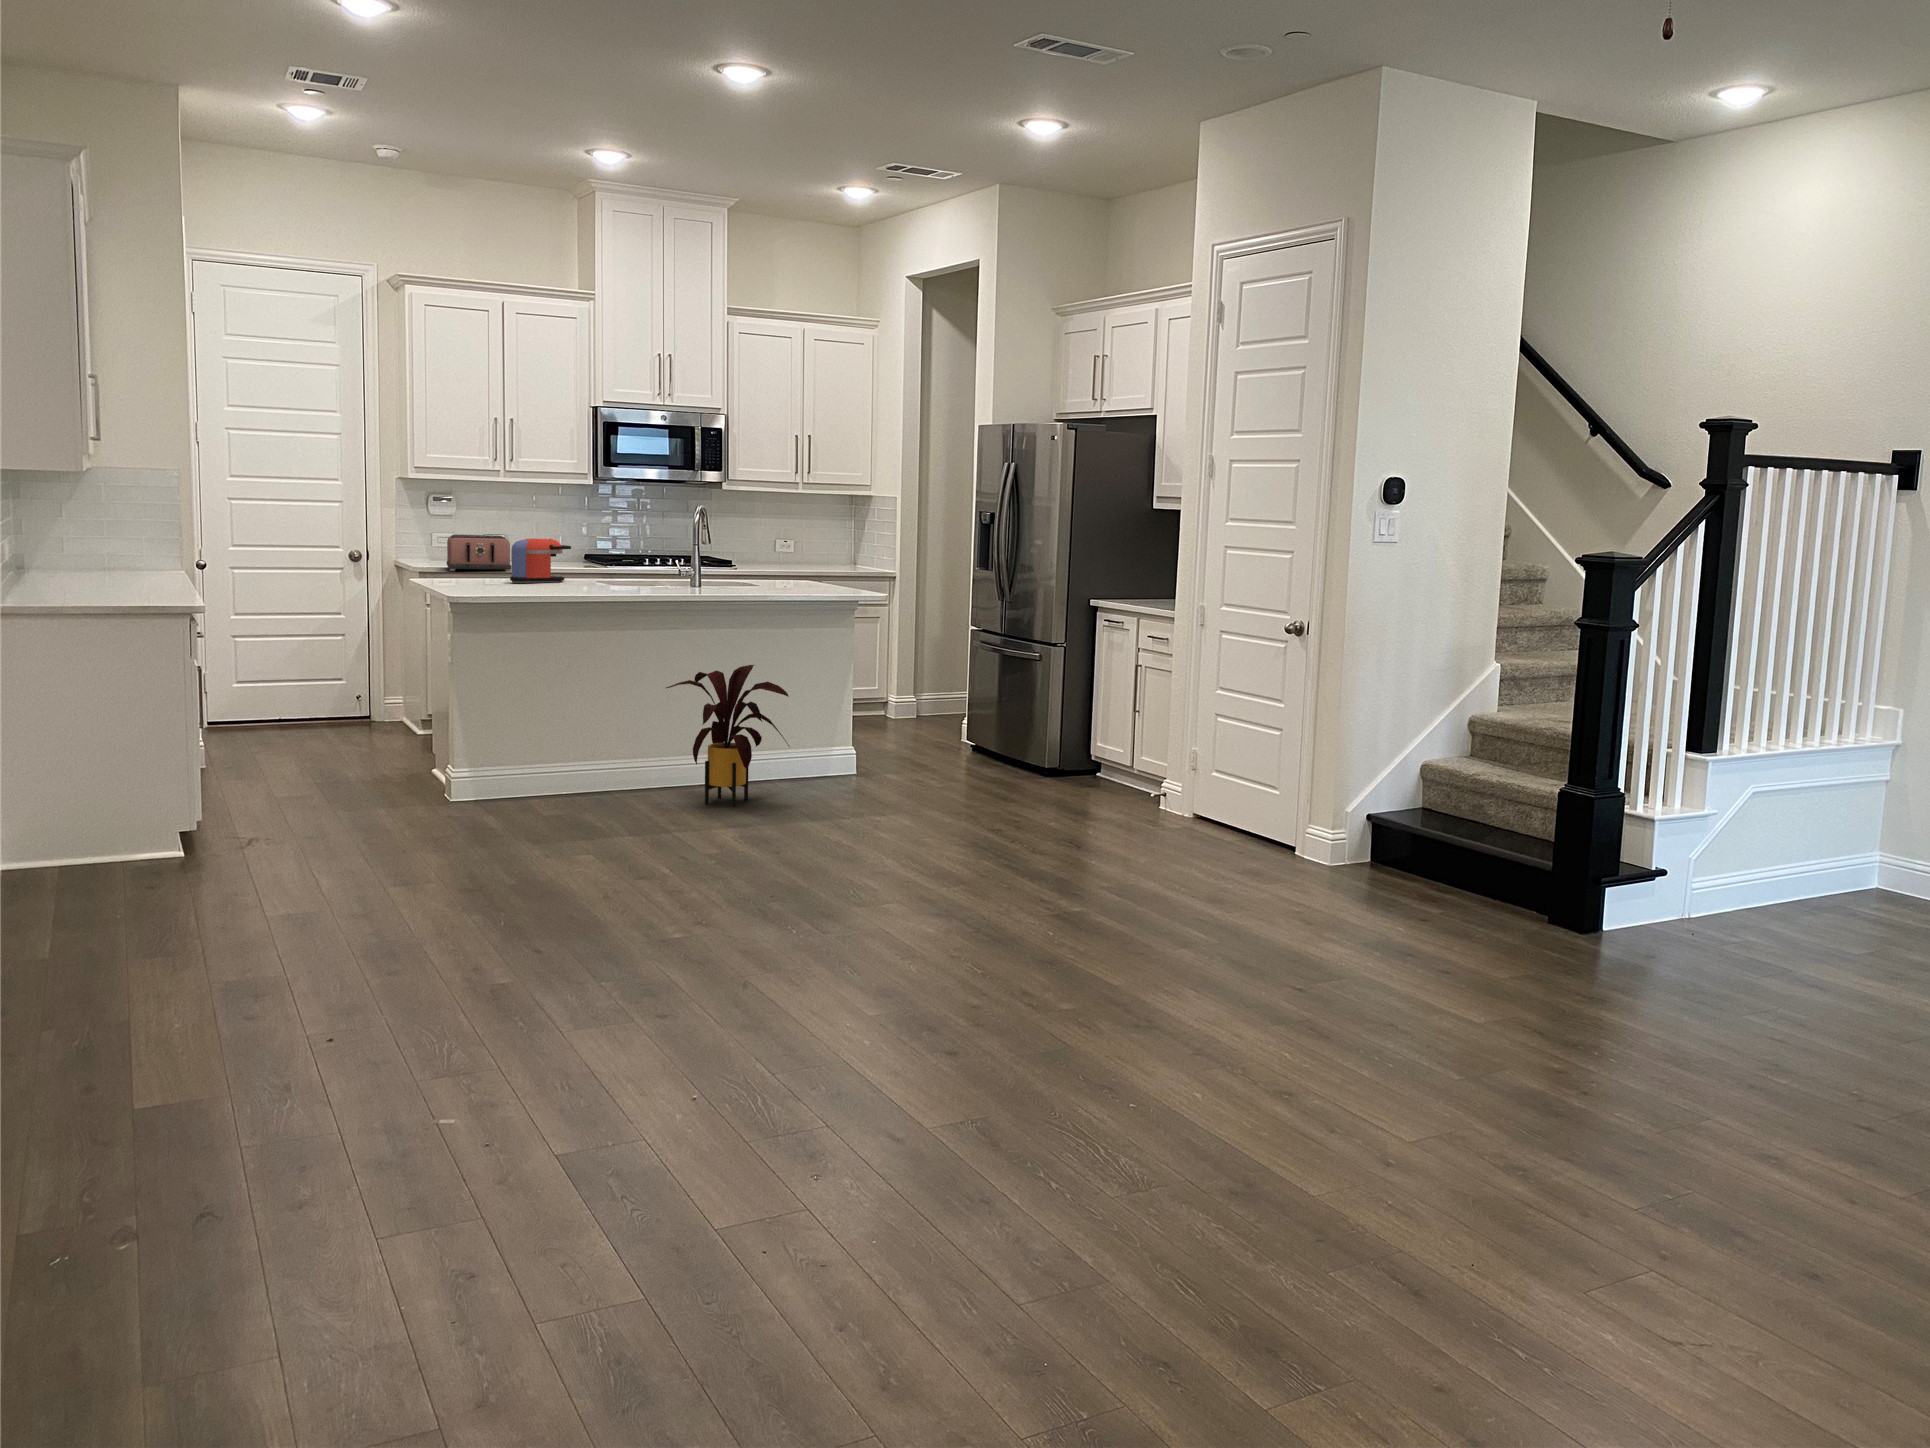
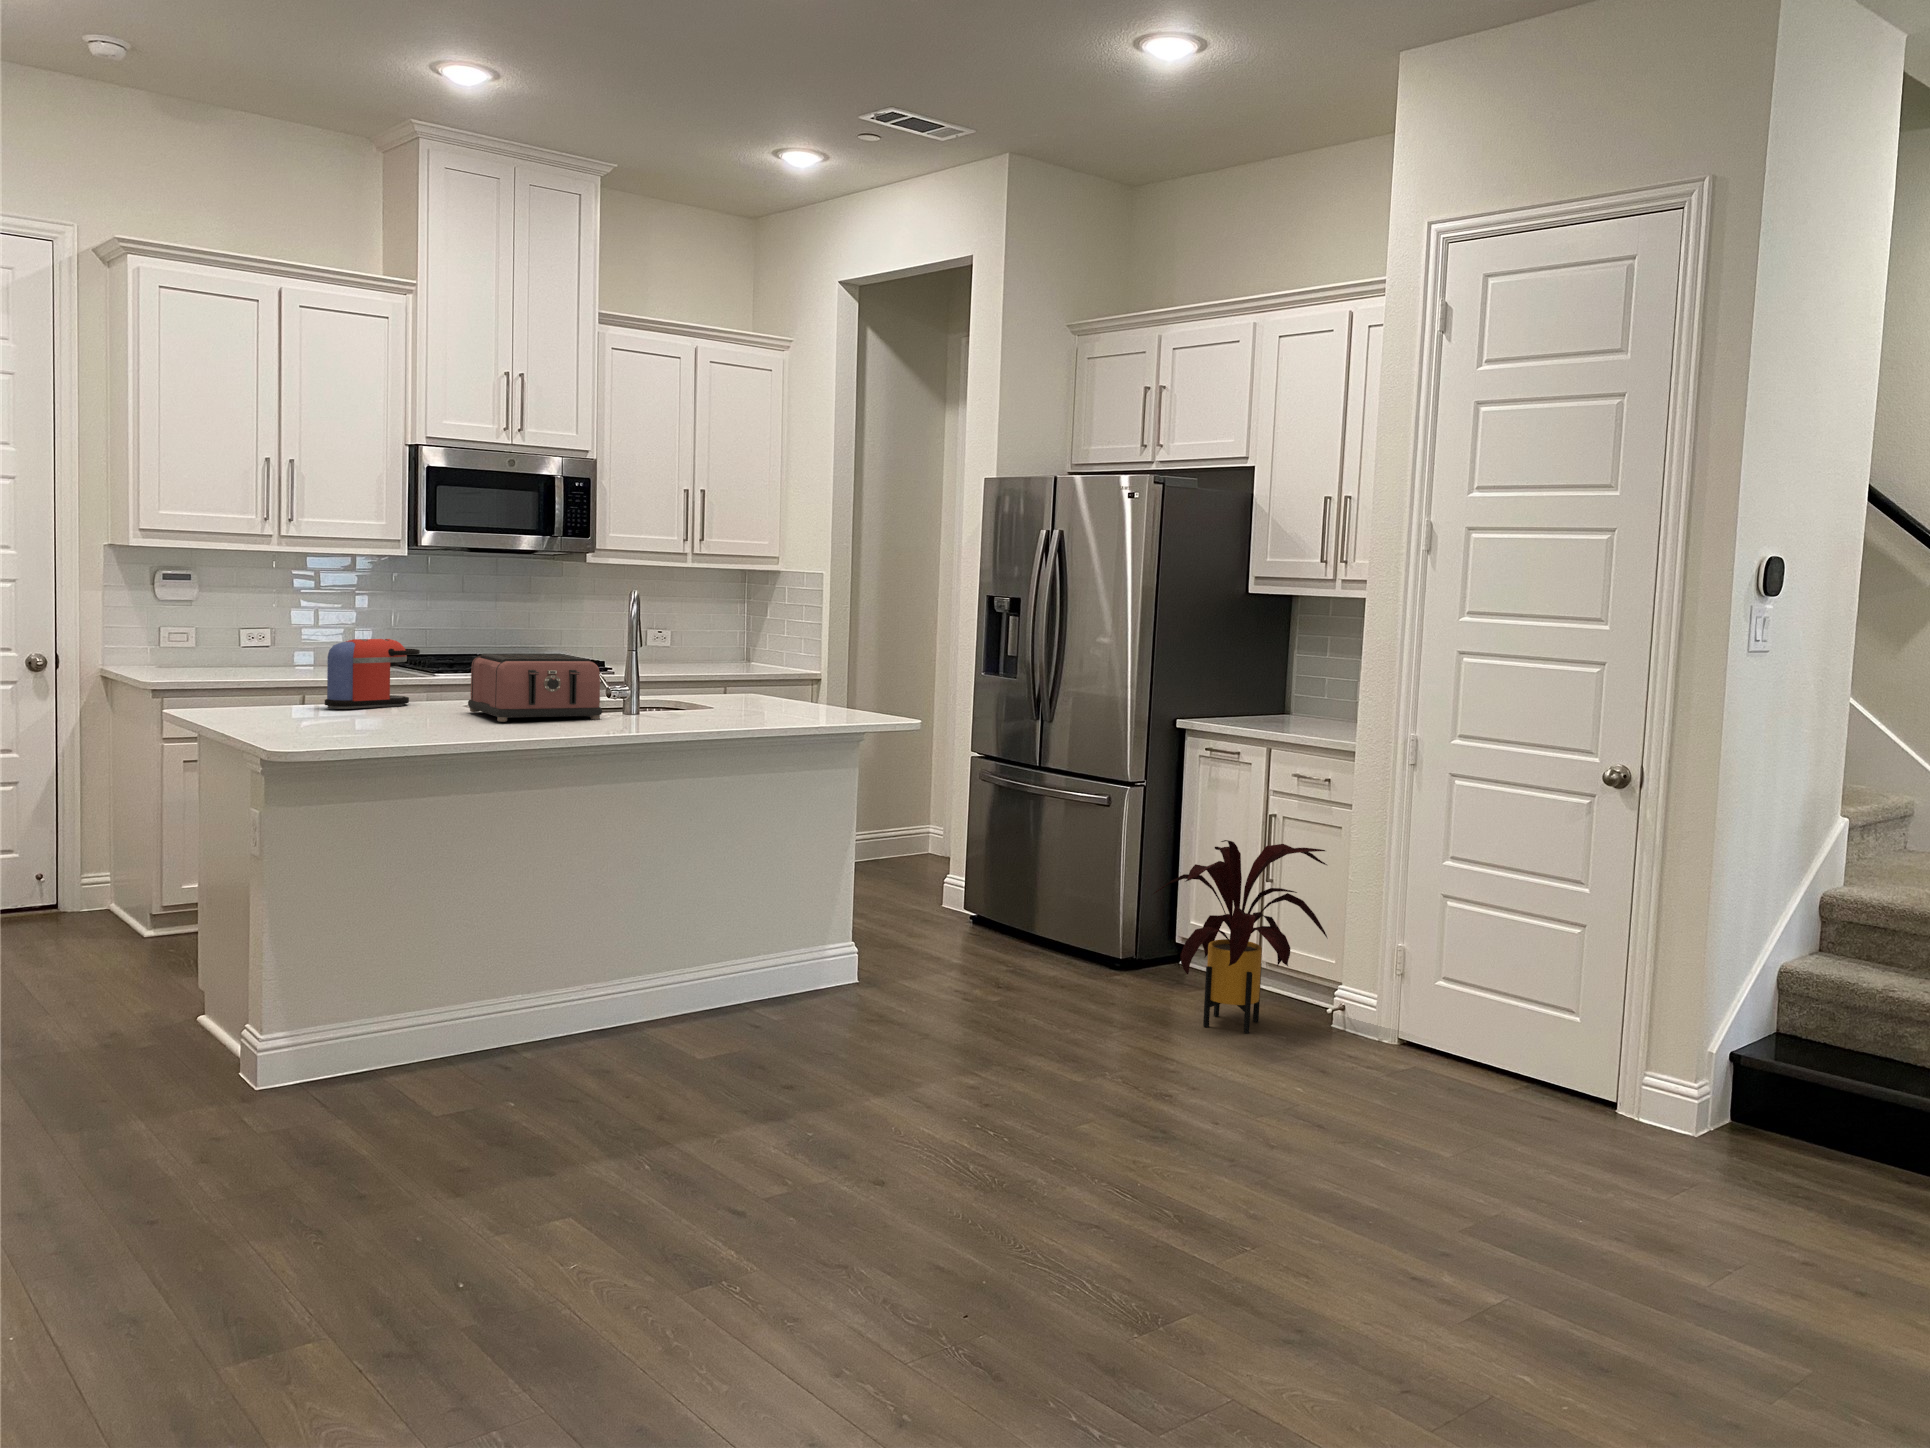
toaster: present [447,535,511,572] -> present [468,654,602,722]
house plant: present [666,665,789,806] -> present [1154,840,1327,1033]

